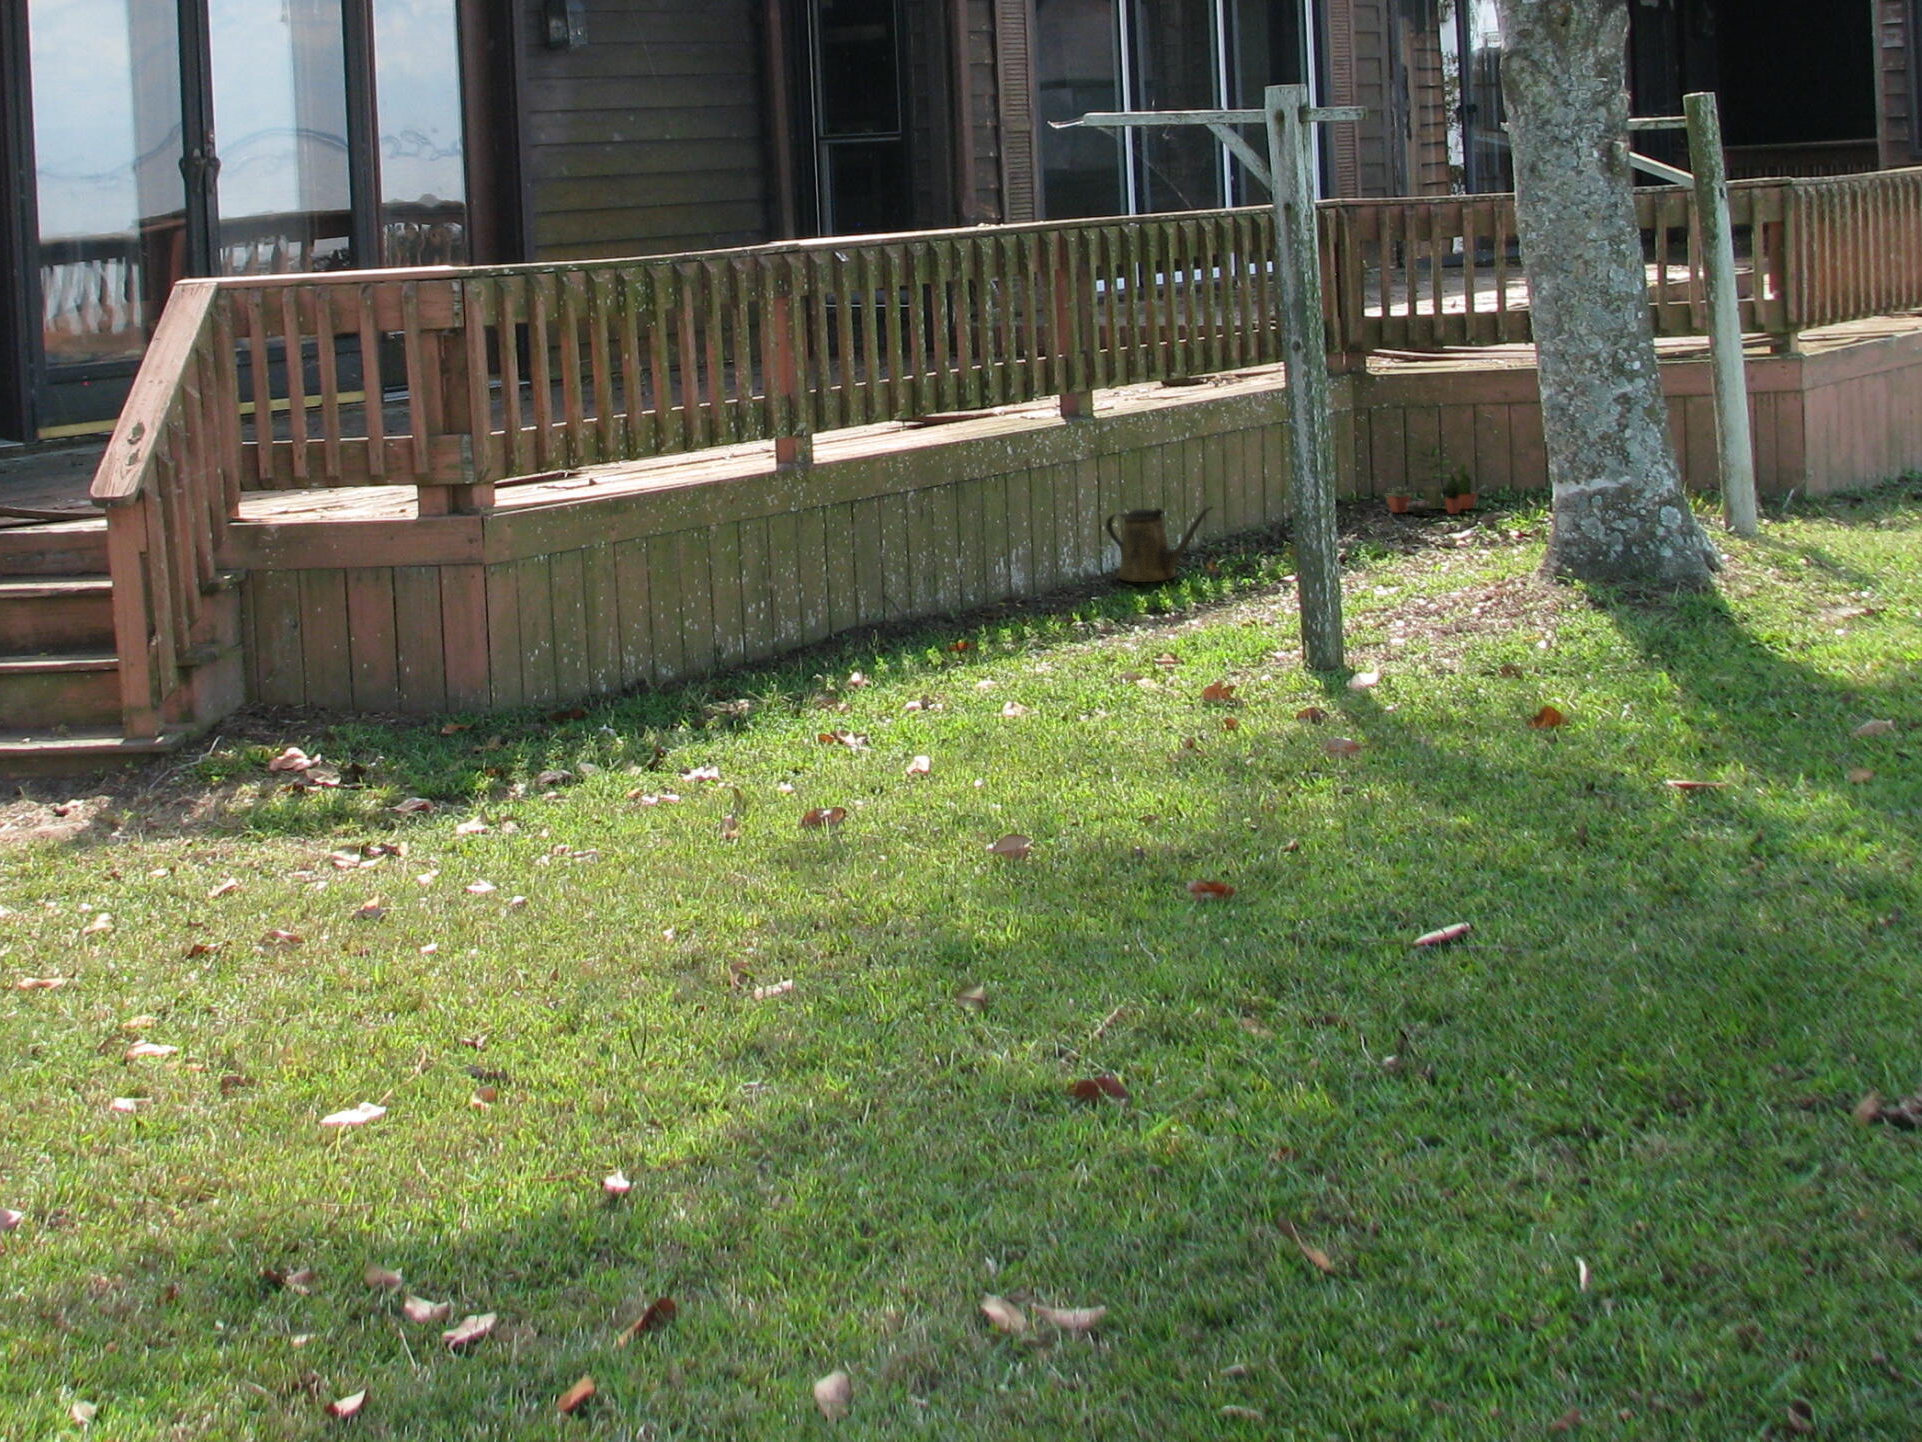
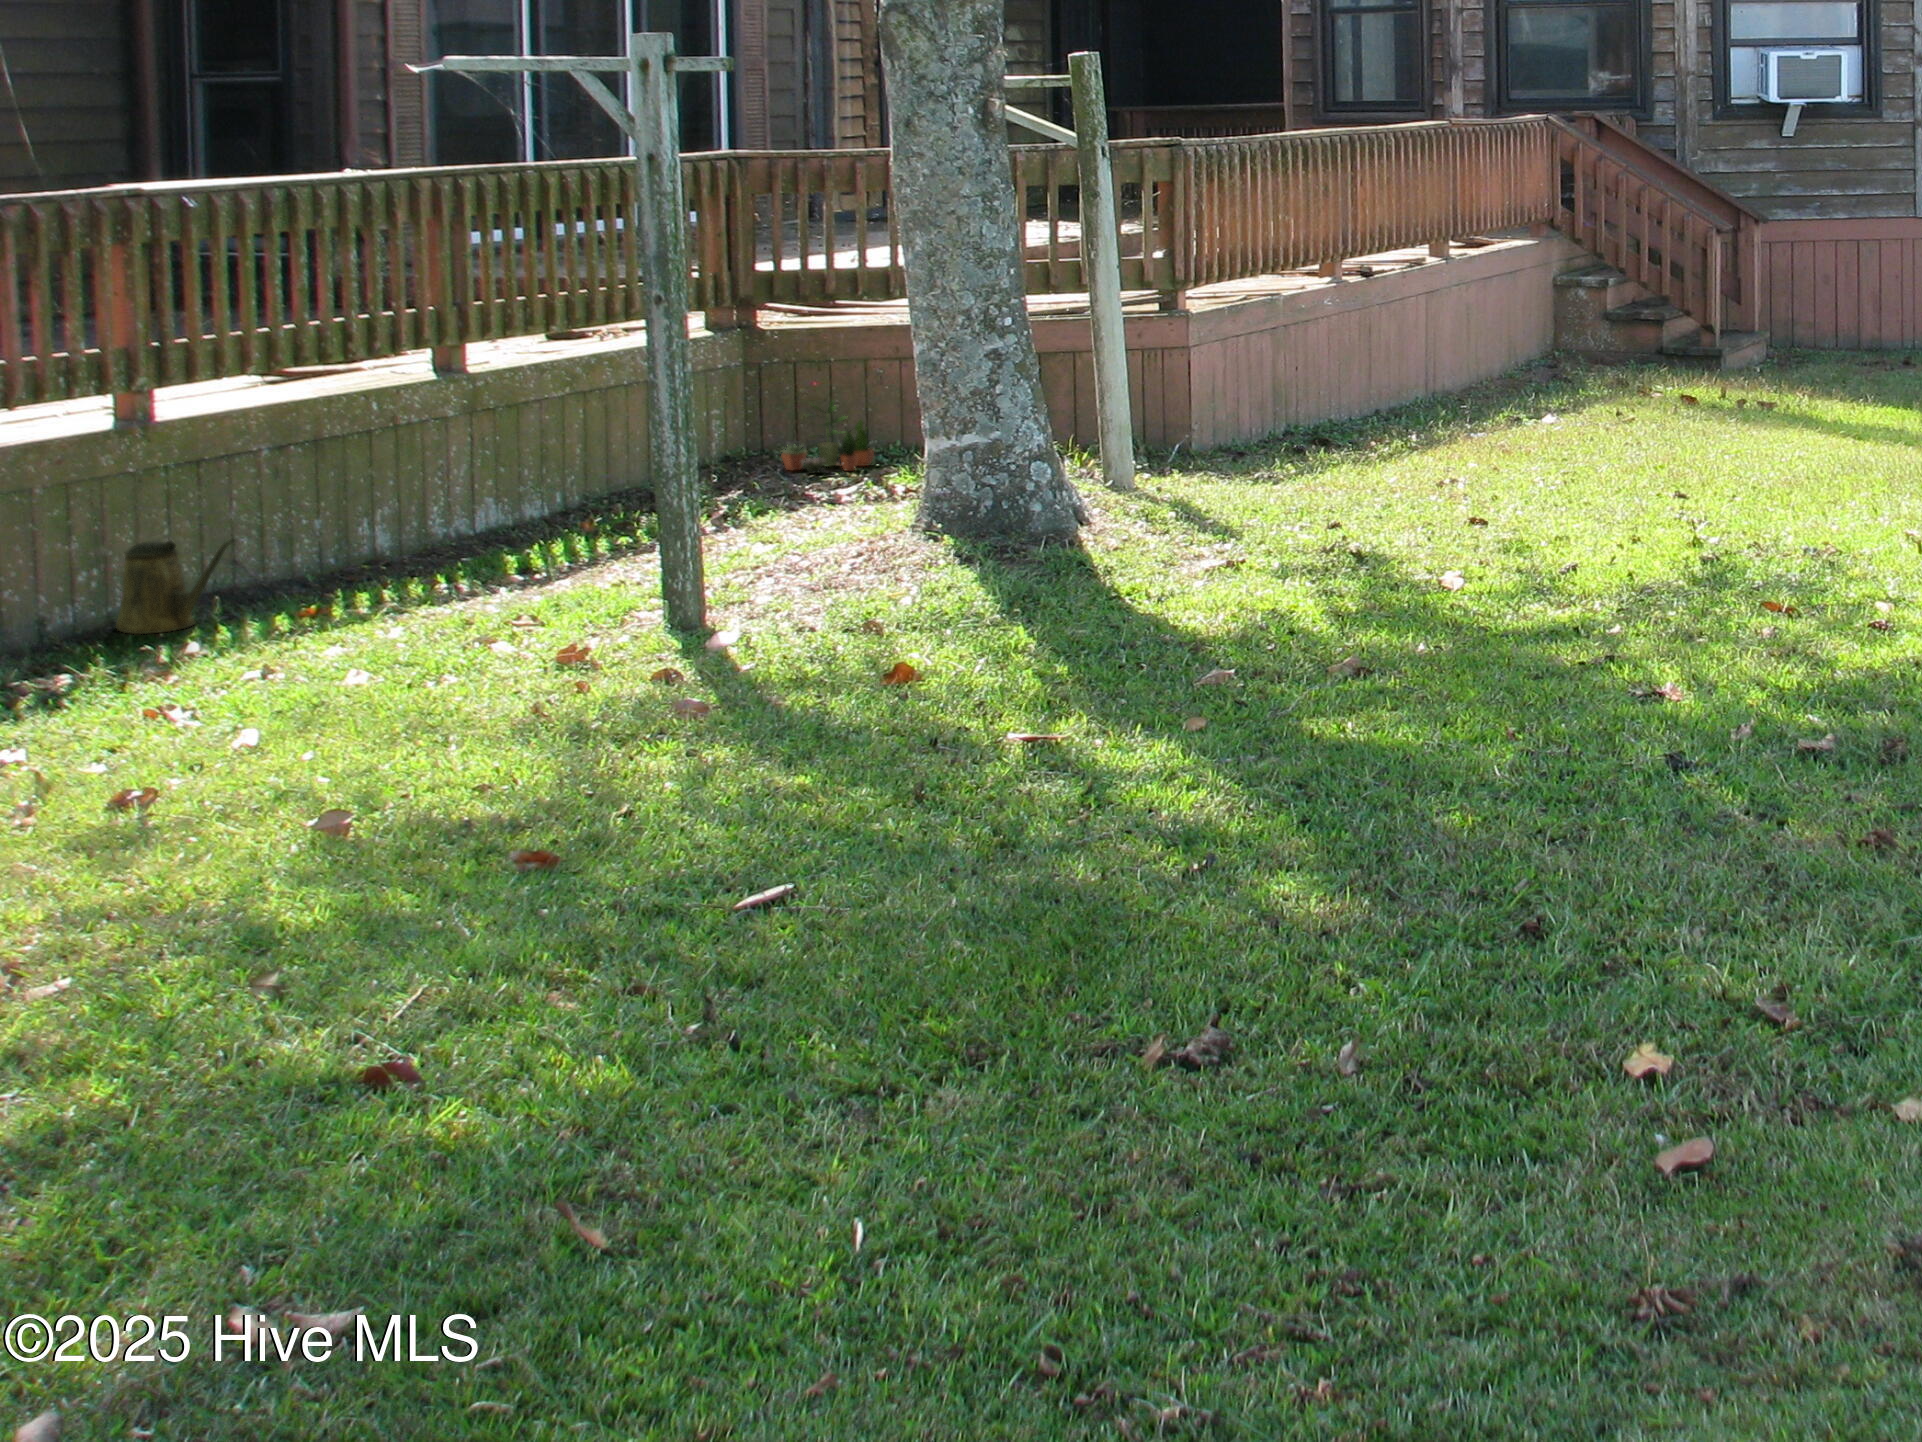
watering can: present [1106,506,1212,582] -> present [116,539,234,634]

